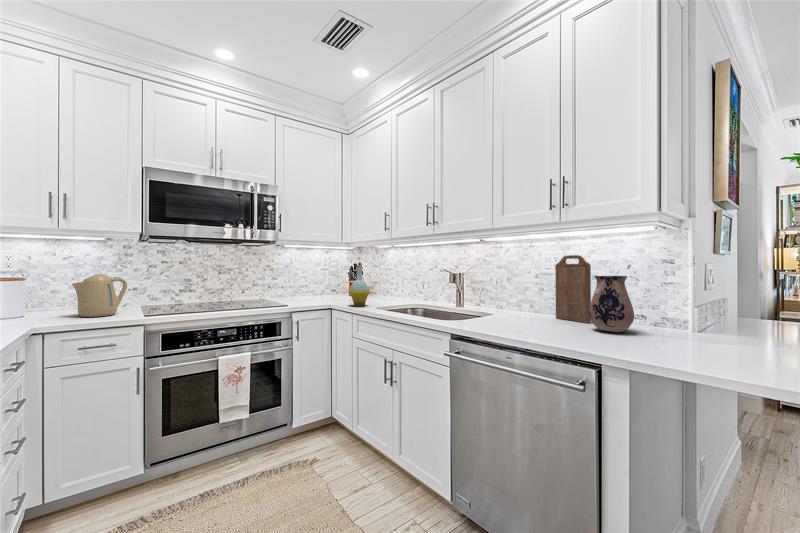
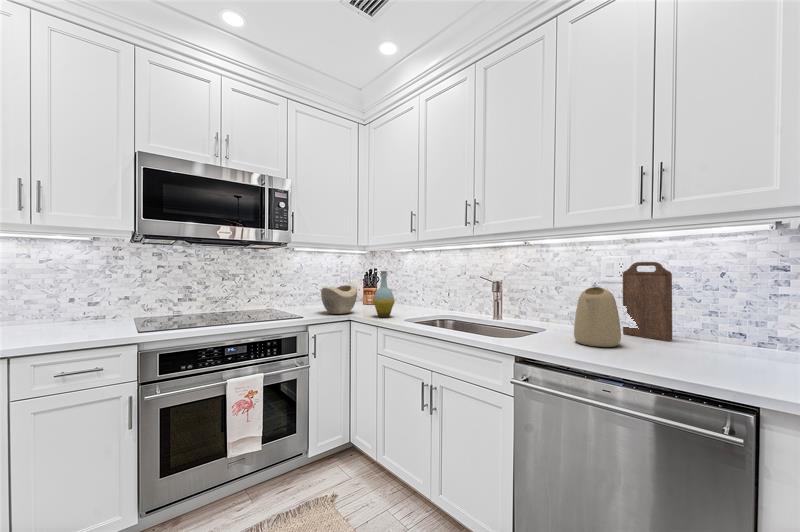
kettle: present [72,274,127,317] -> present [574,287,621,347]
ceramic pitcher: present [589,276,634,332] -> none [683,287,744,355]
decorative bowl: none [305,278,337,304] -> present [321,285,357,314]

